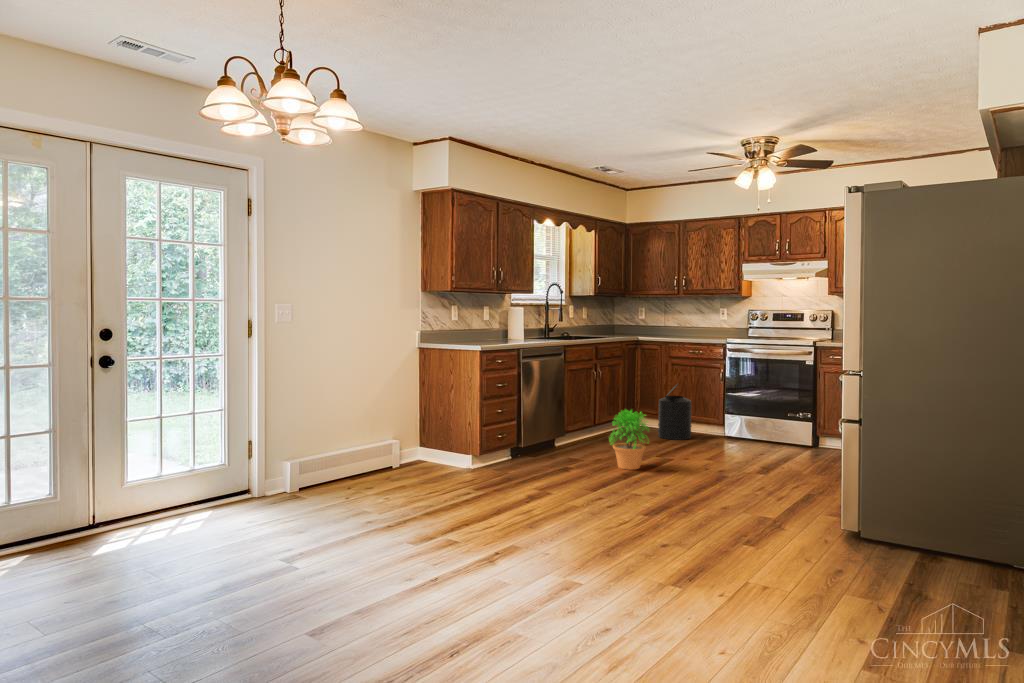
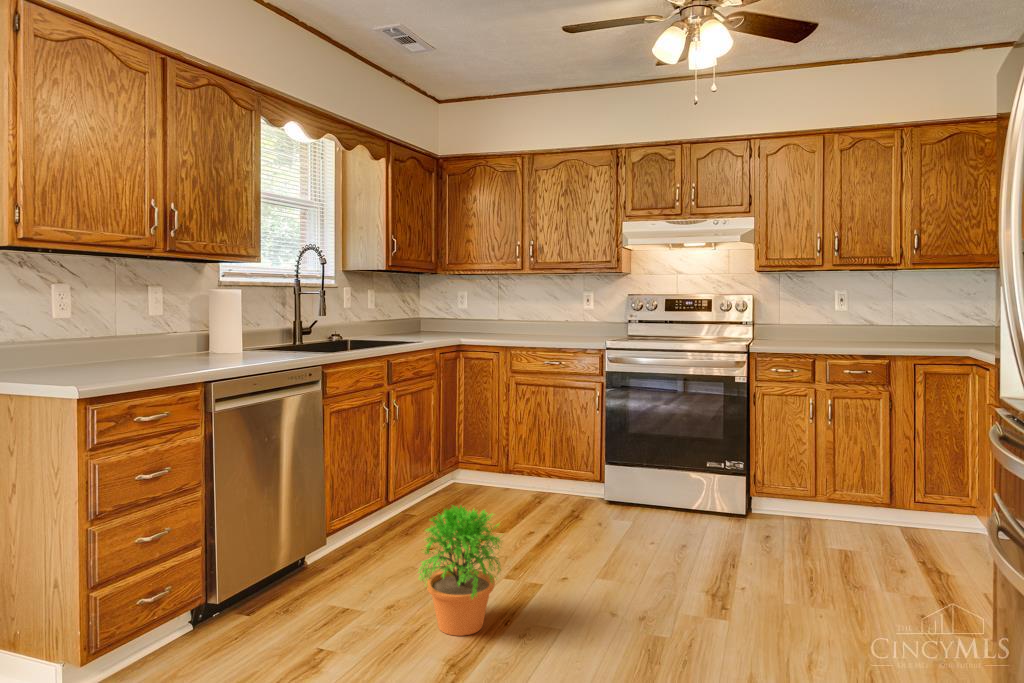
trash can: present [658,385,692,440] -> none [496,418,552,516]

